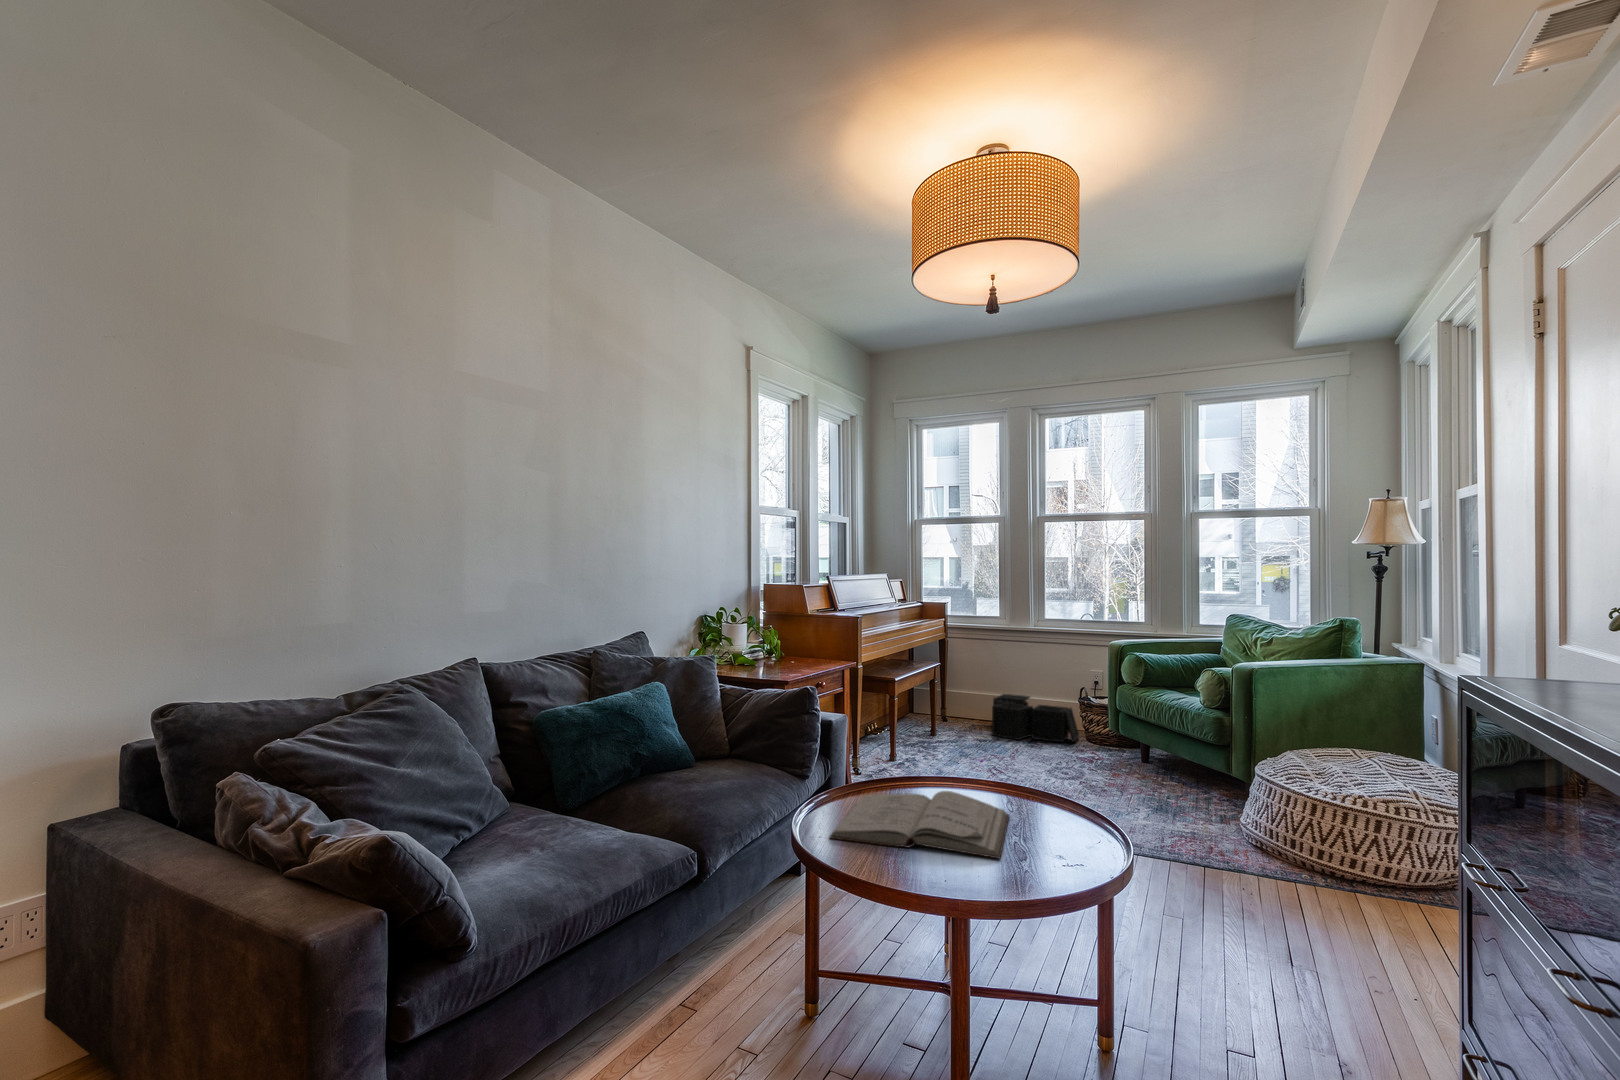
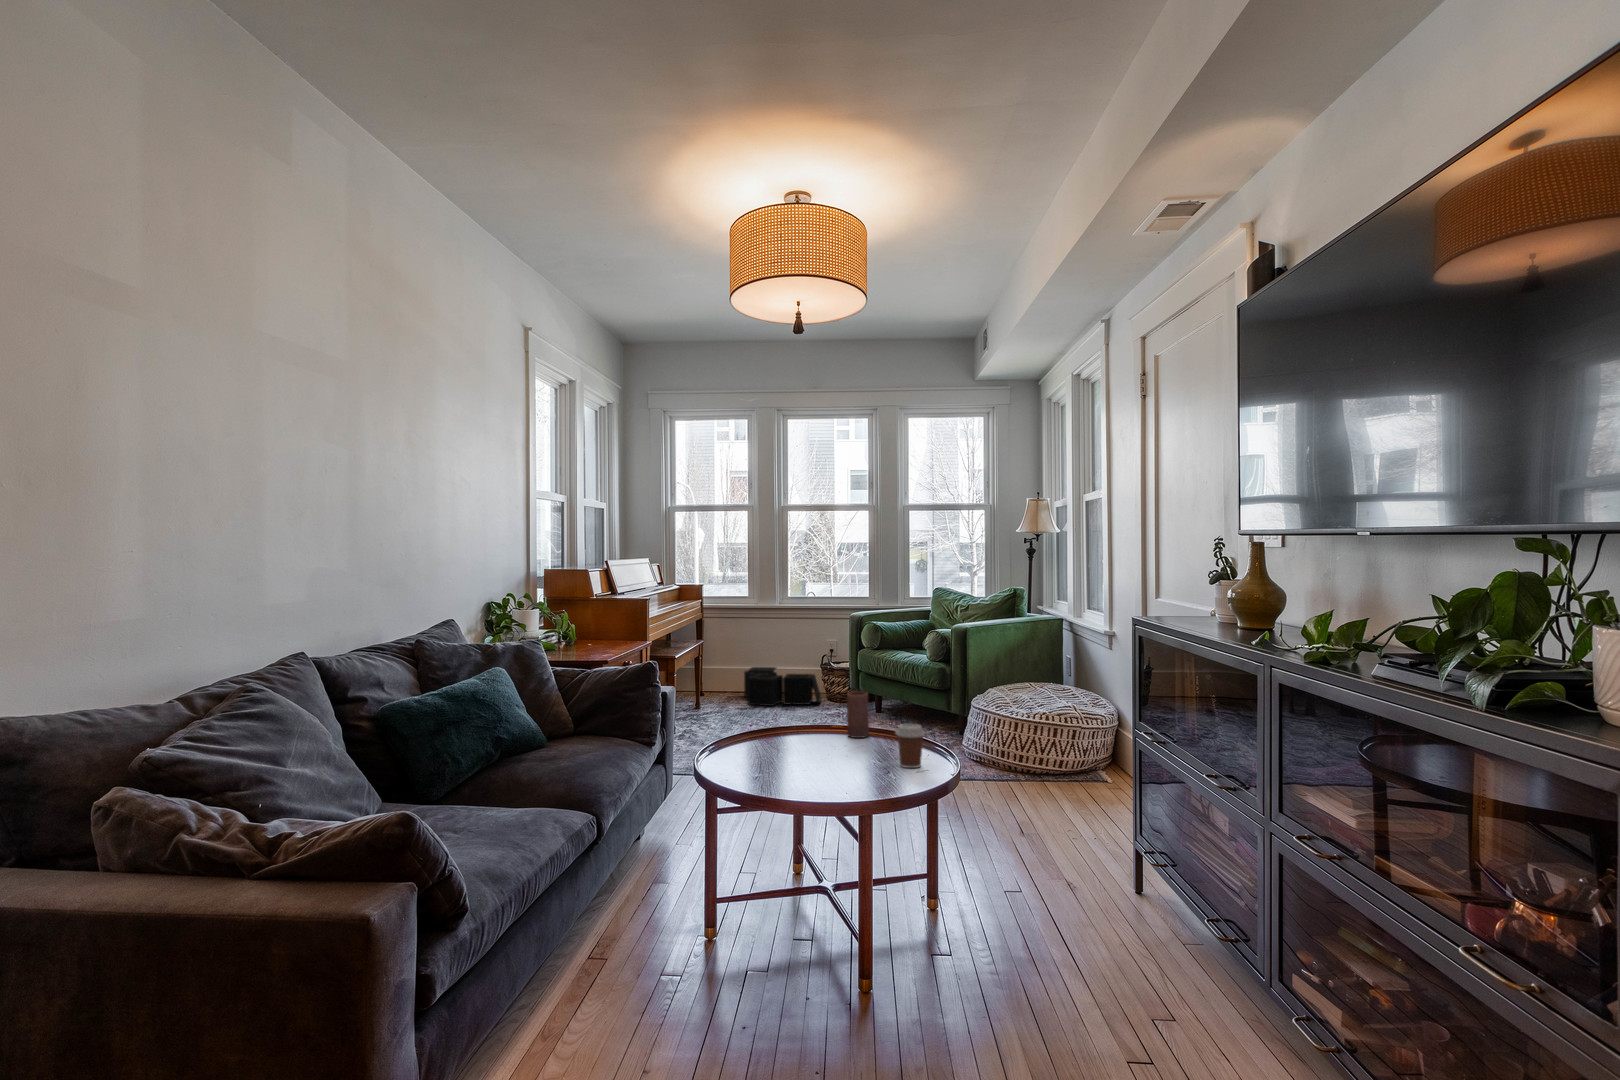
candle: none [1013,746,1044,811] -> present [847,691,869,738]
book: present [830,791,1009,859] -> none [736,729,863,770]
coffee cup: none [1049,807,1095,876] -> present [895,724,925,768]

